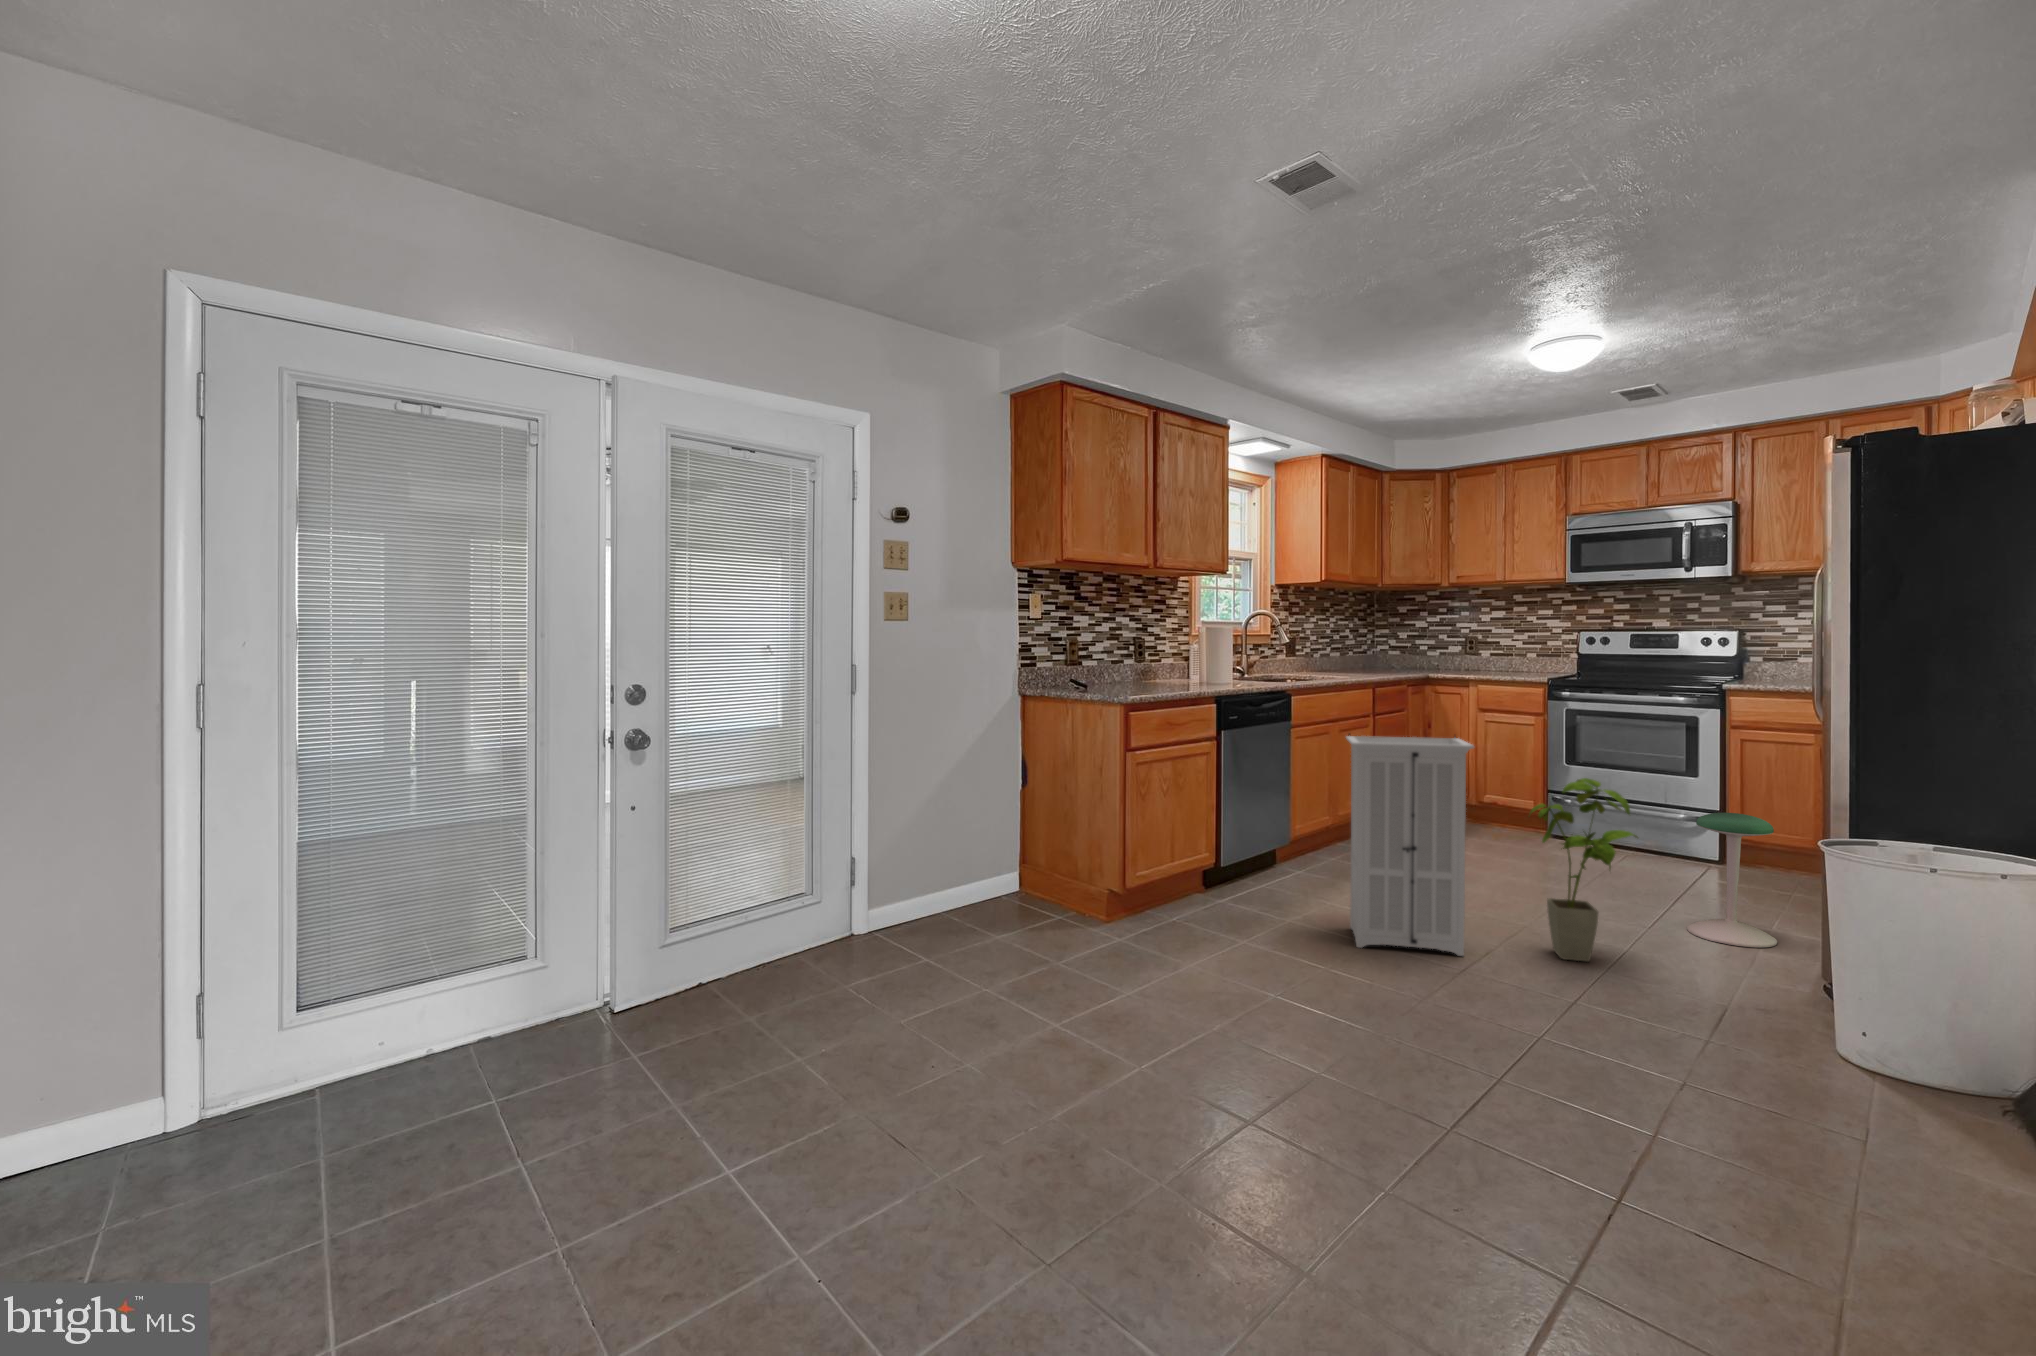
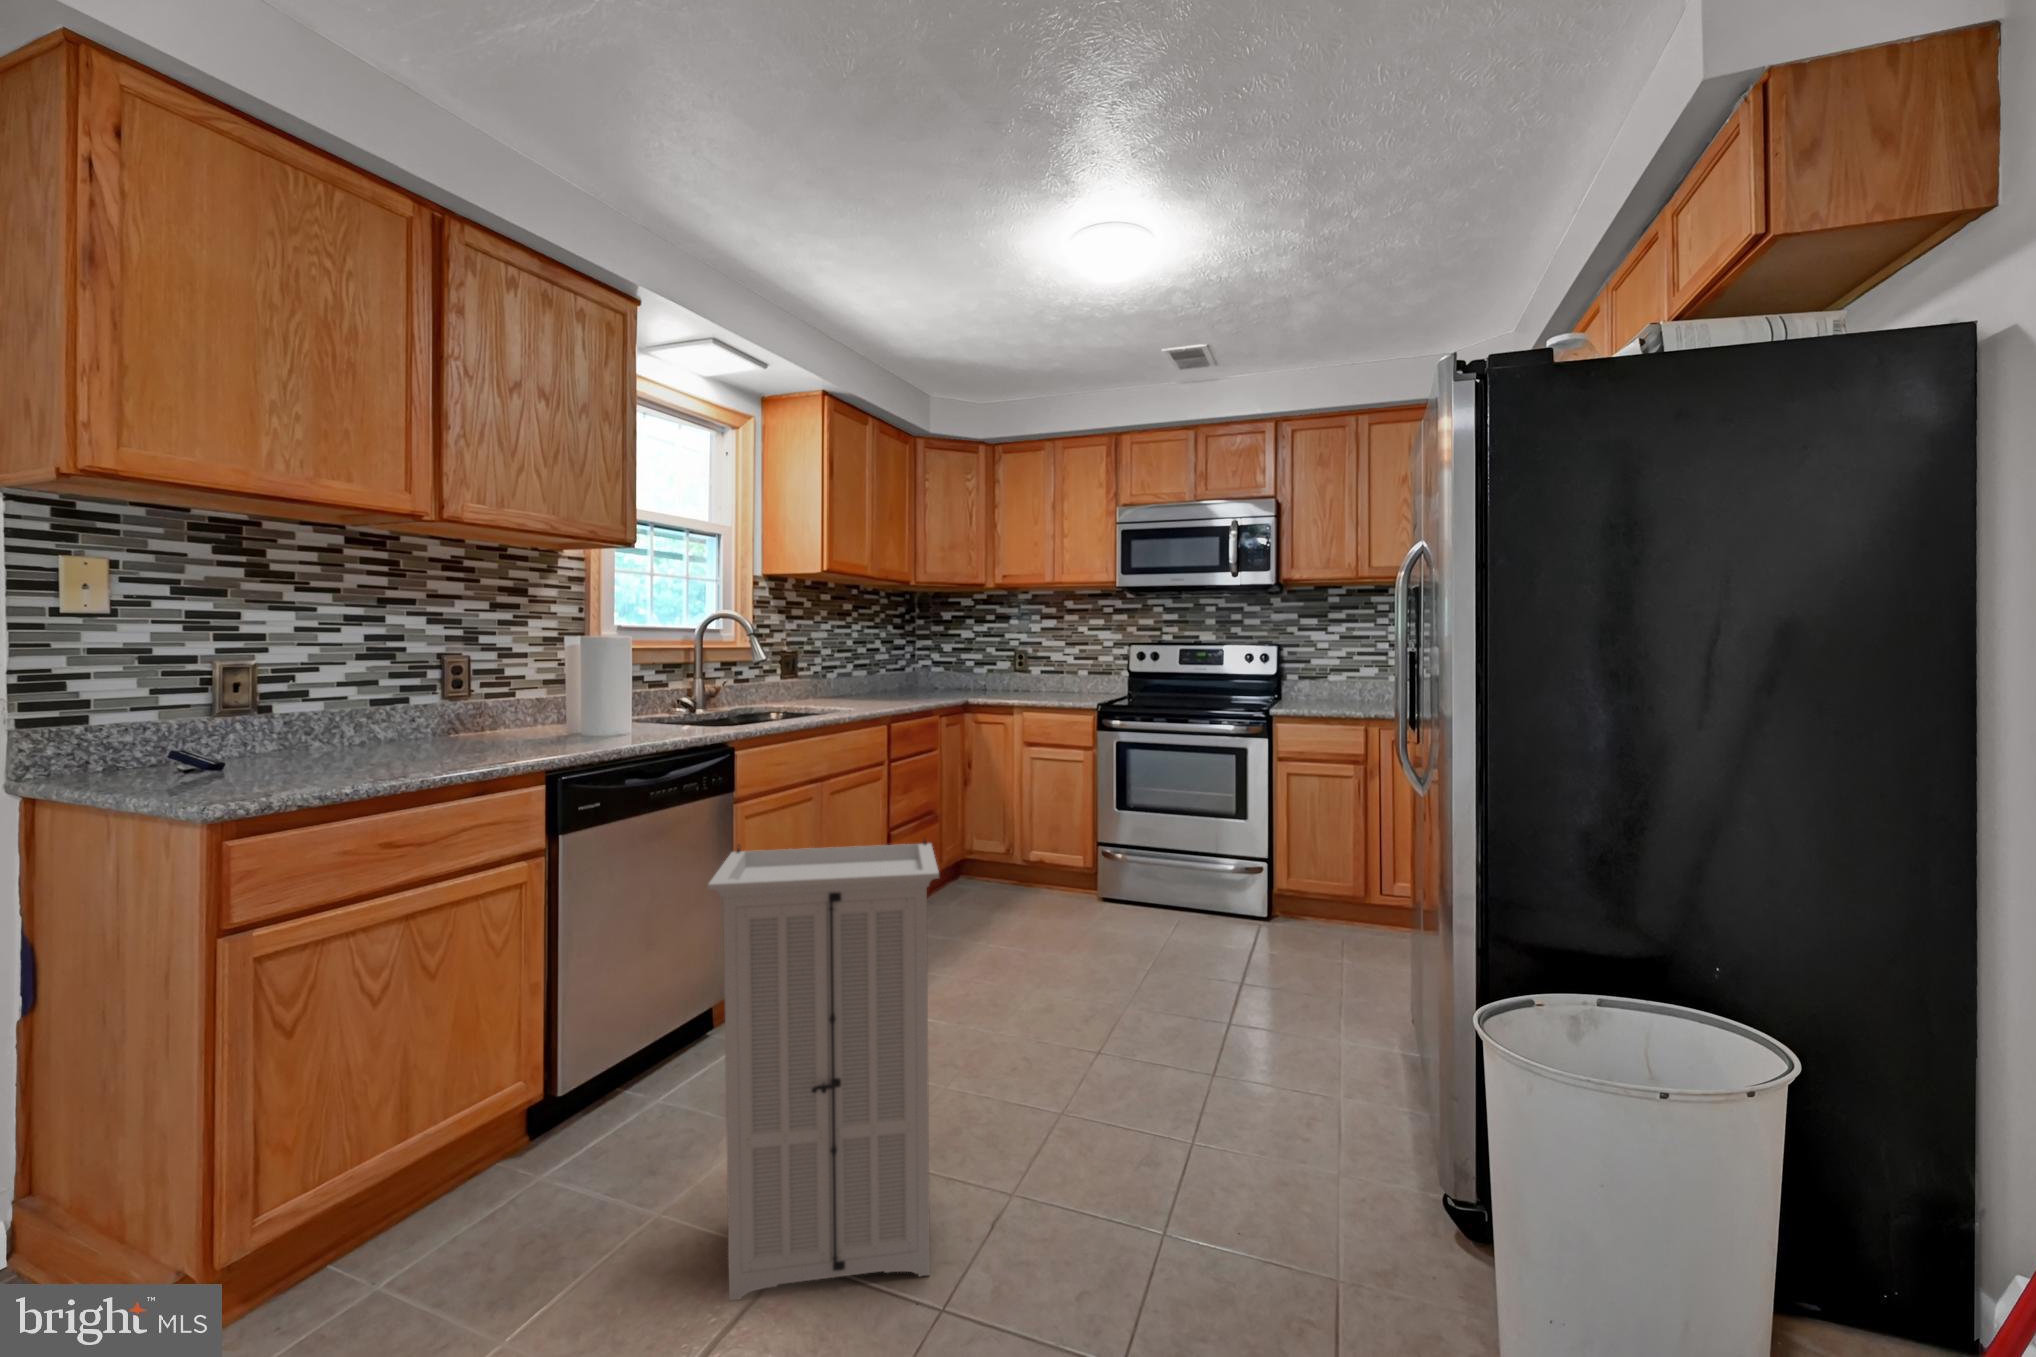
house plant: present [1530,778,1638,962] -> none [1040,908,1199,1232]
stool: present [1687,813,1777,948] -> none [1255,909,1359,1115]

